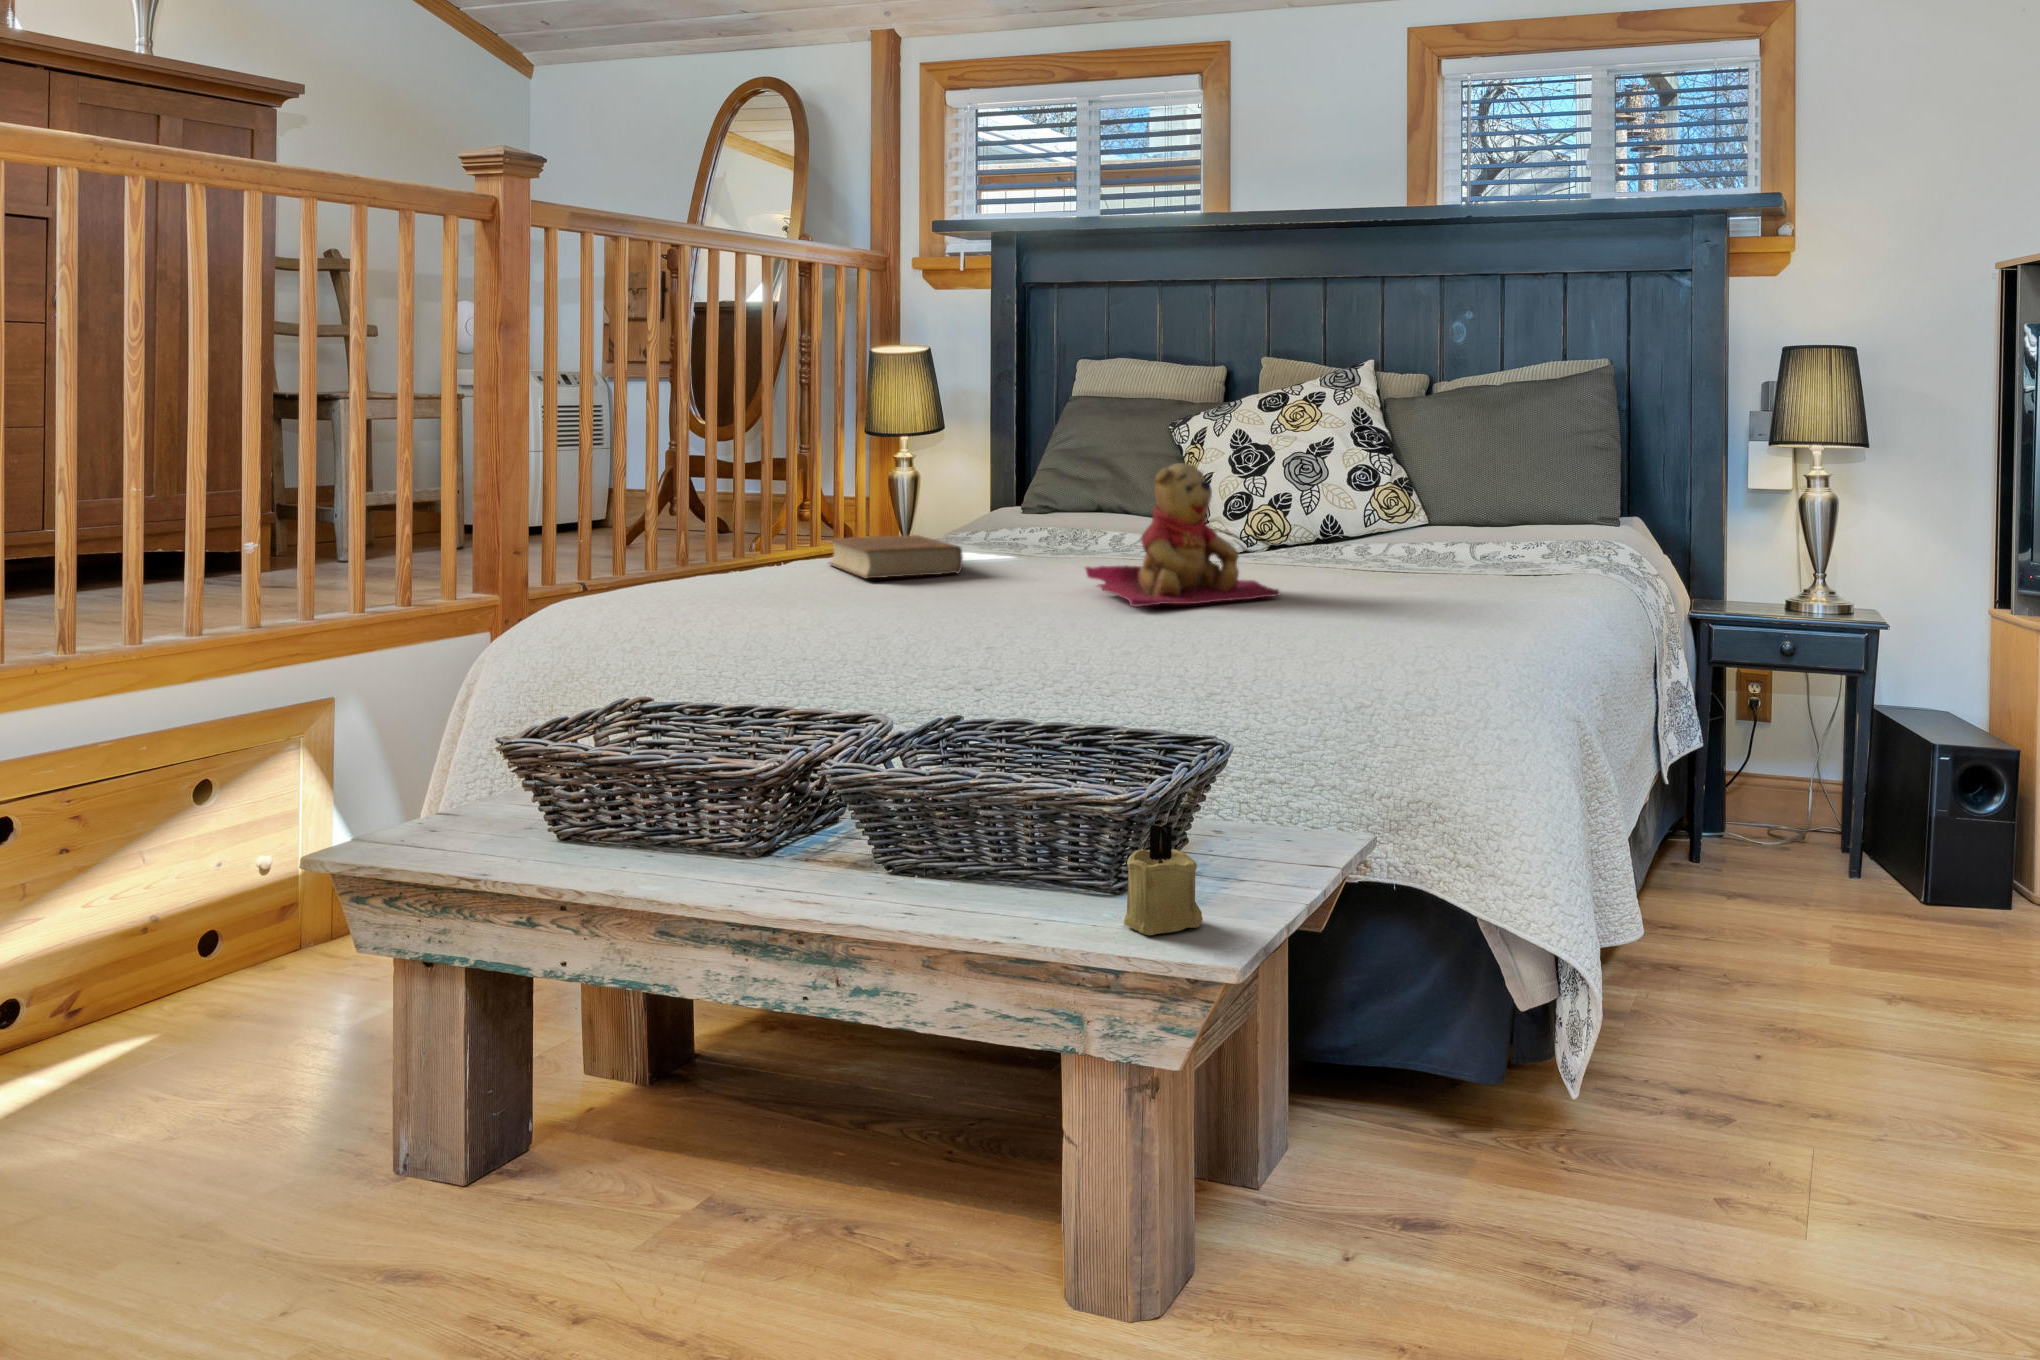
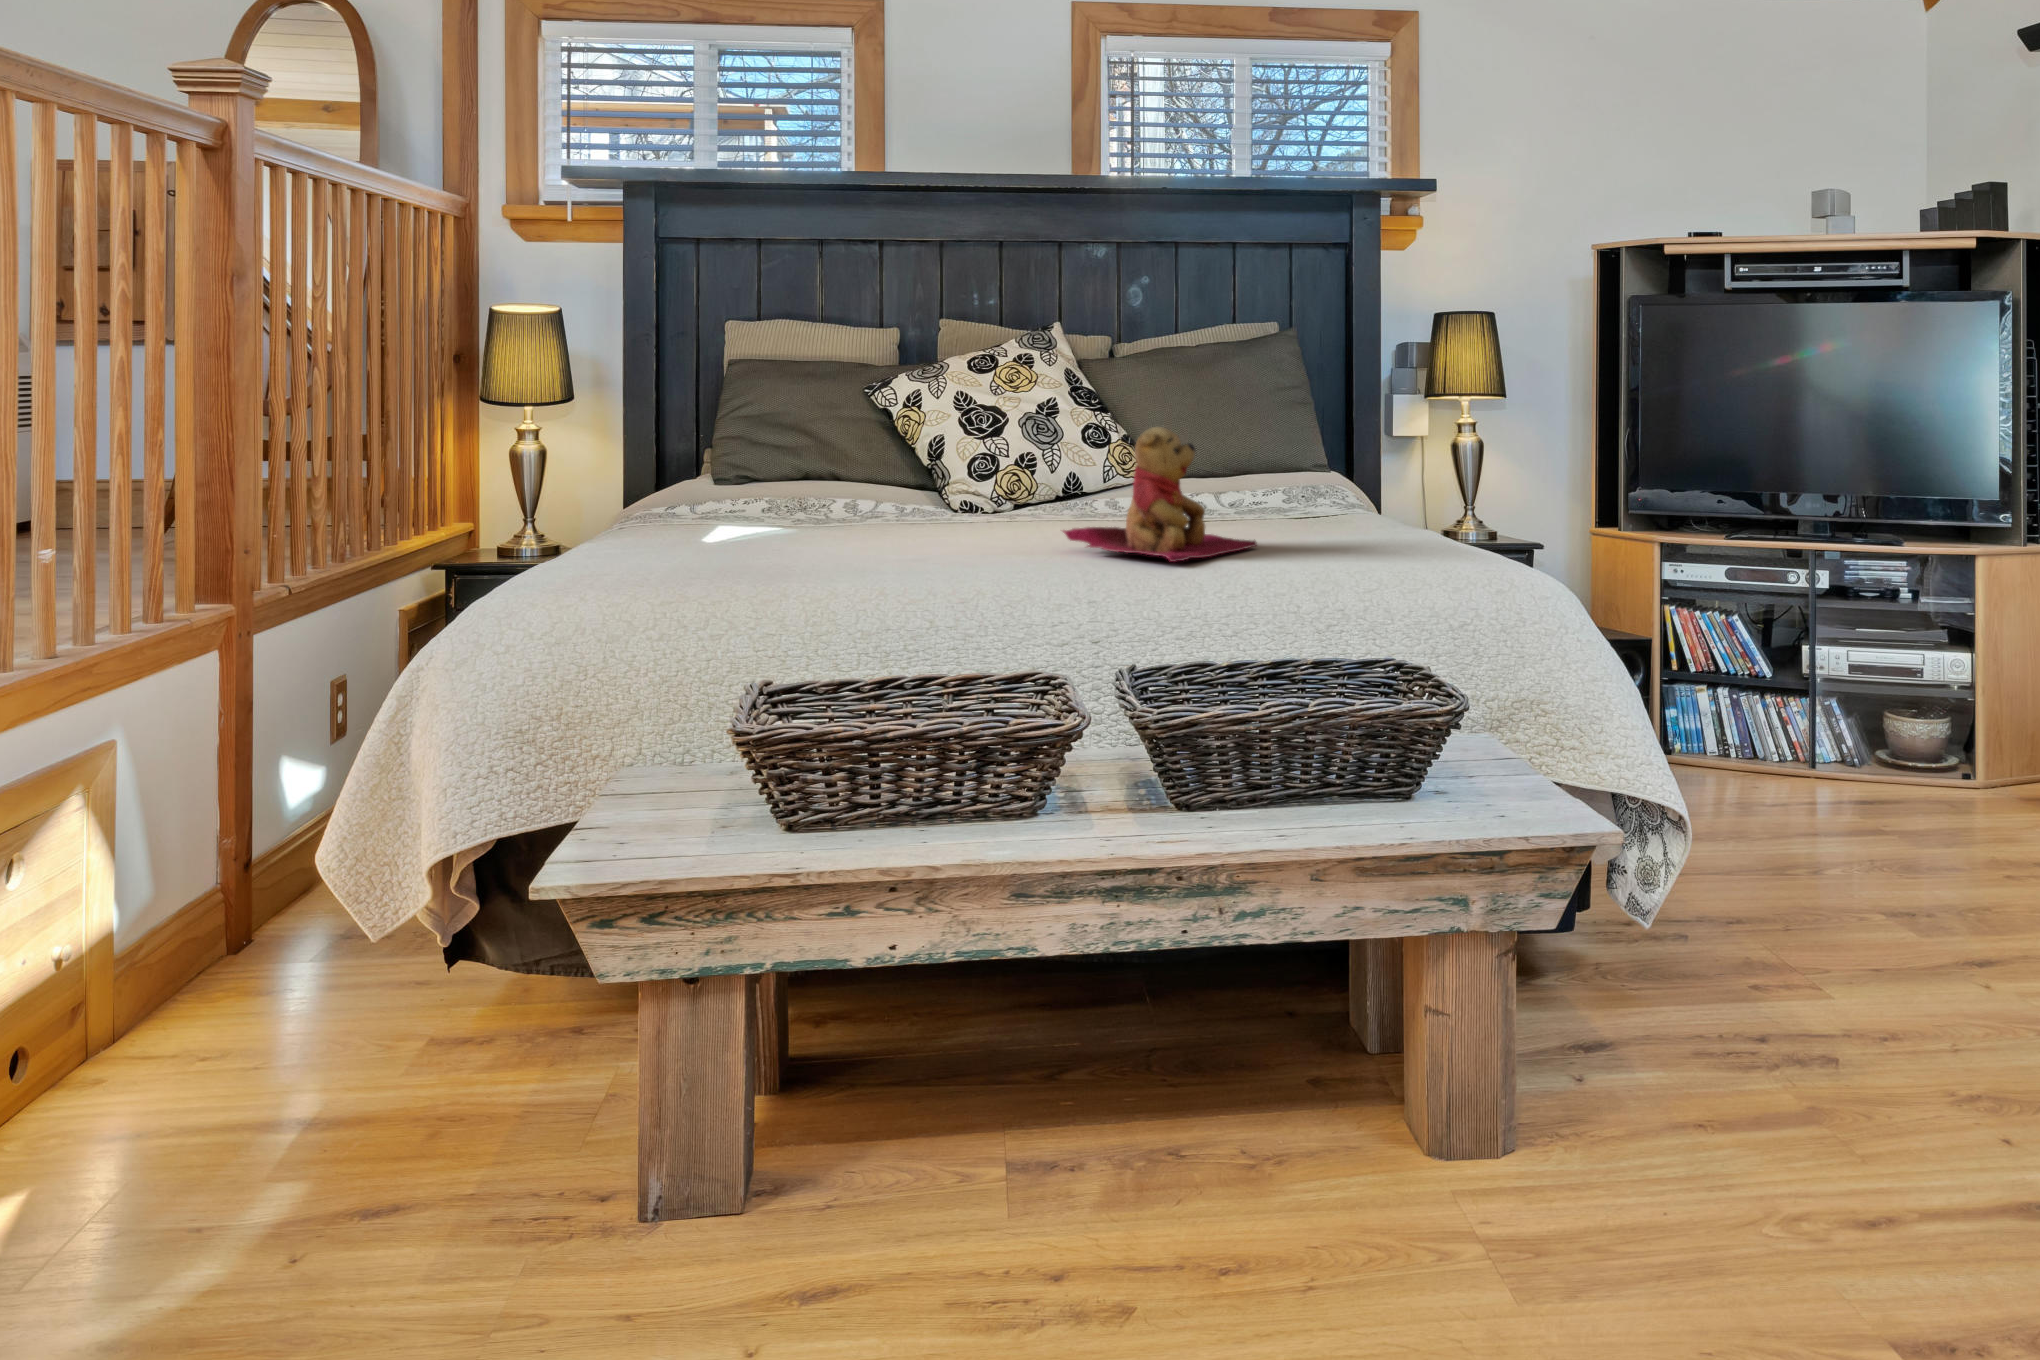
book: present [830,535,963,578] -> none [713,511,892,556]
candle: present [1123,824,1203,935] -> none [1461,728,1525,819]

